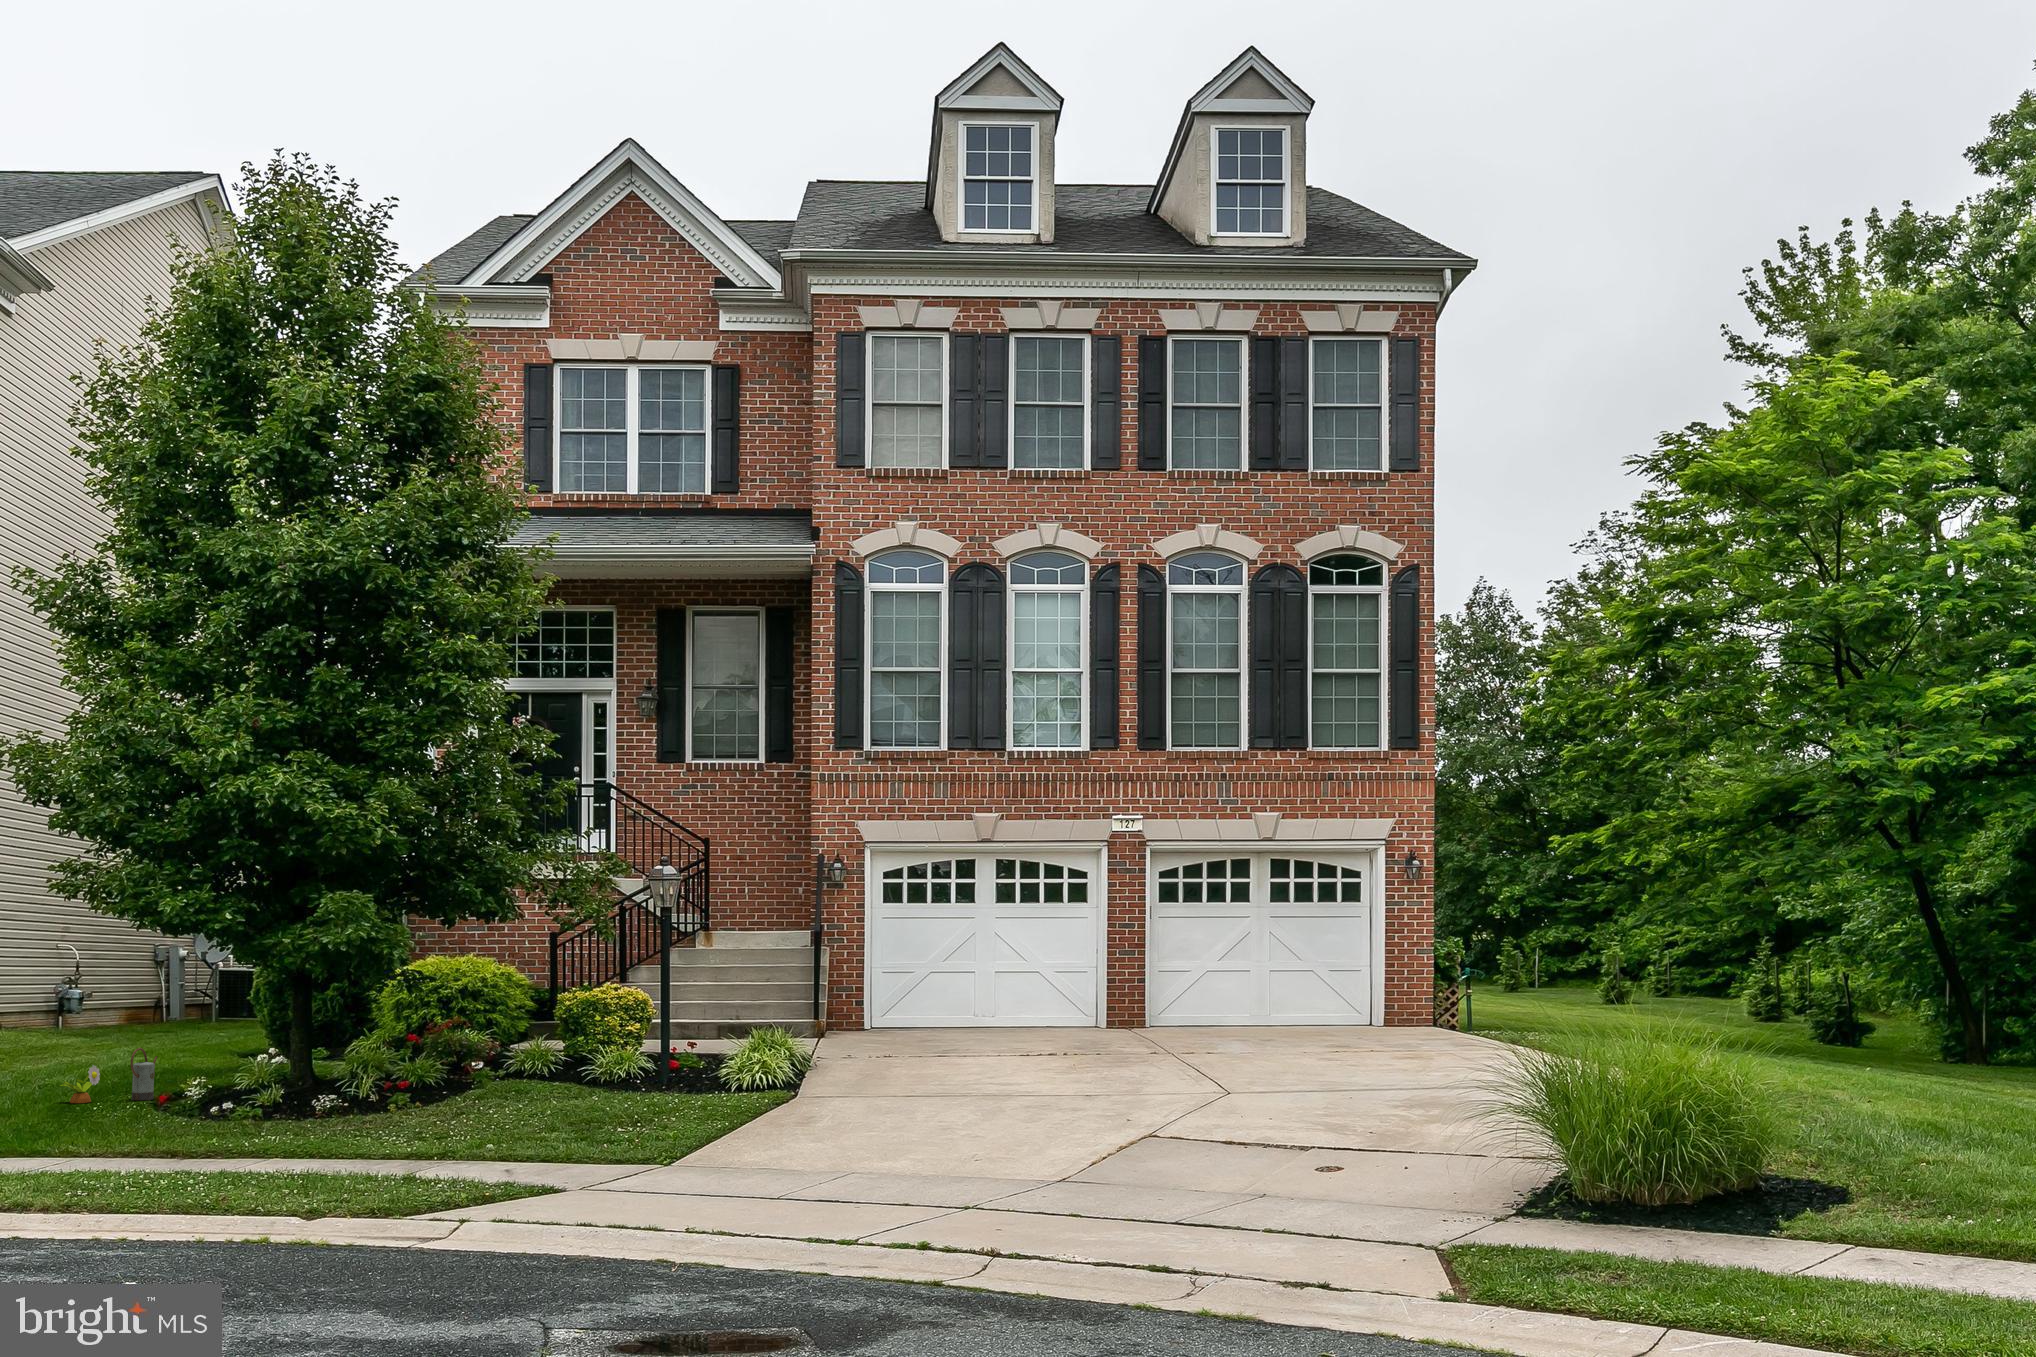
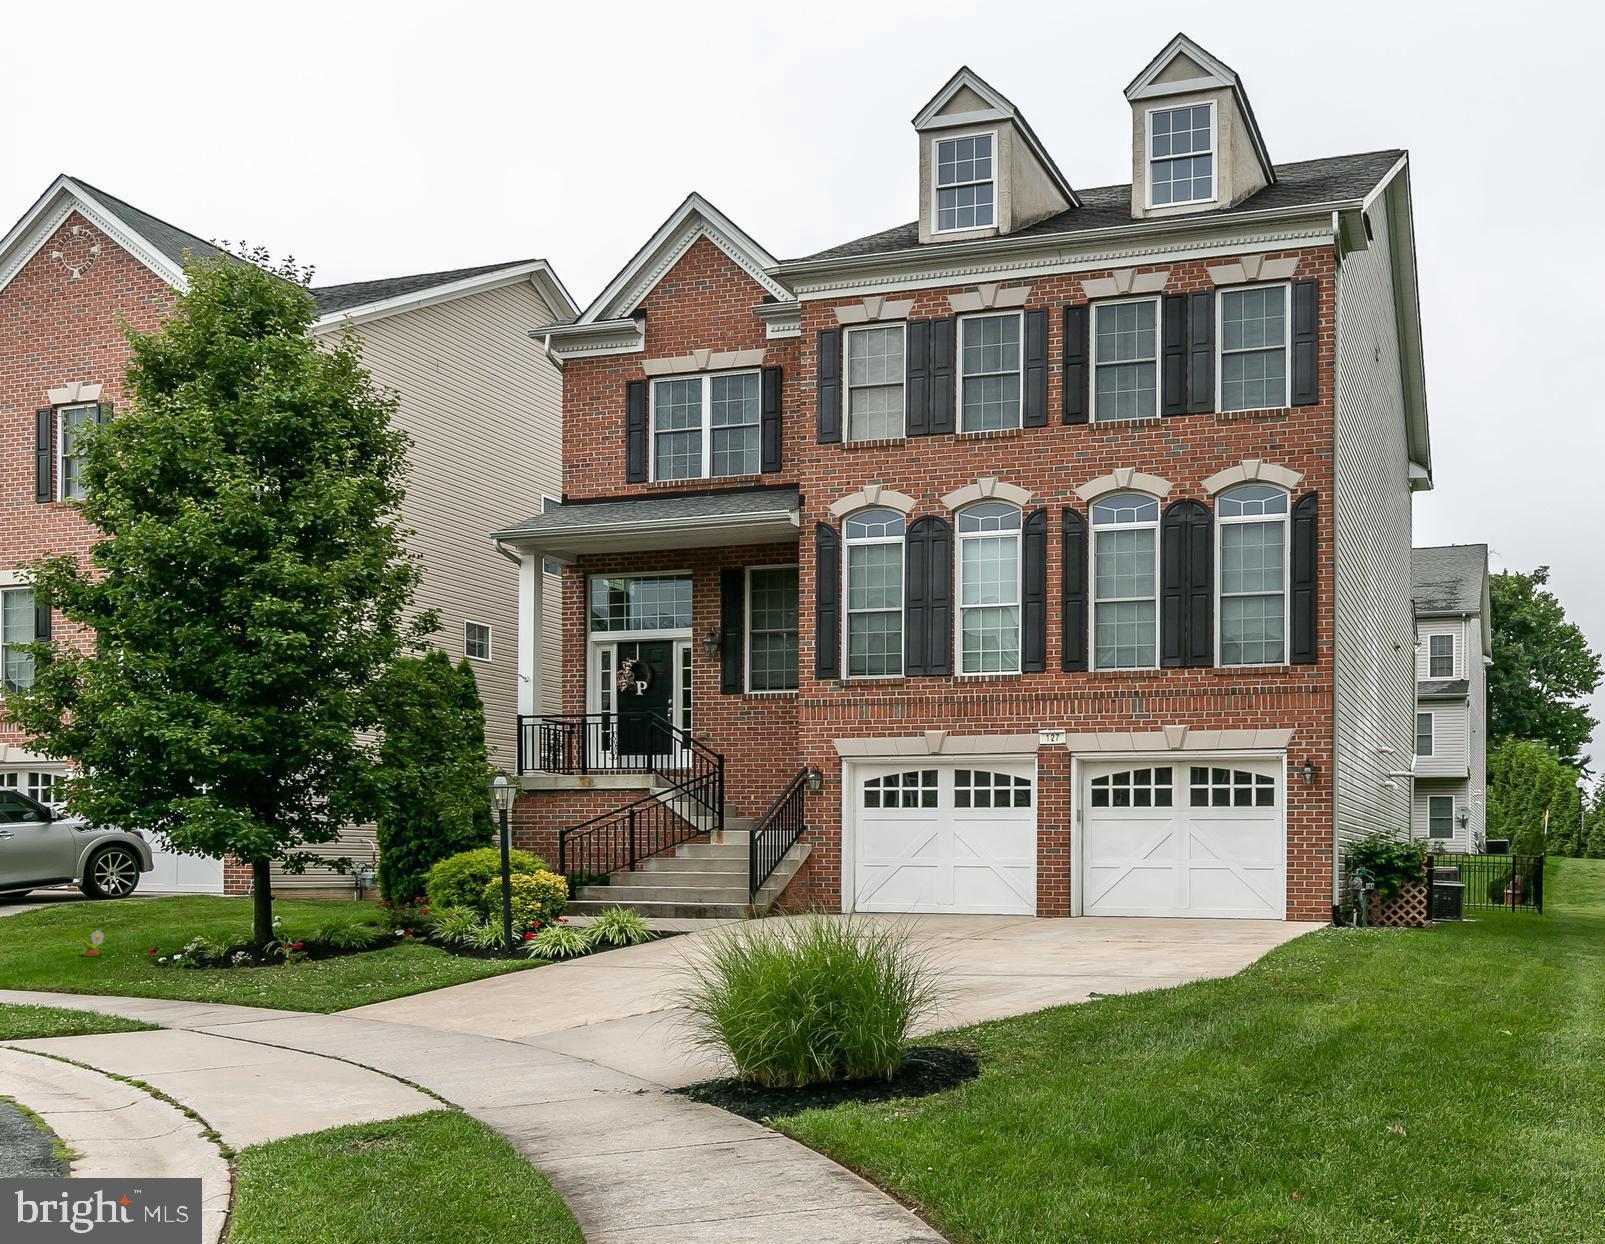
watering can: present [131,1048,157,1100] -> none [119,919,148,956]

